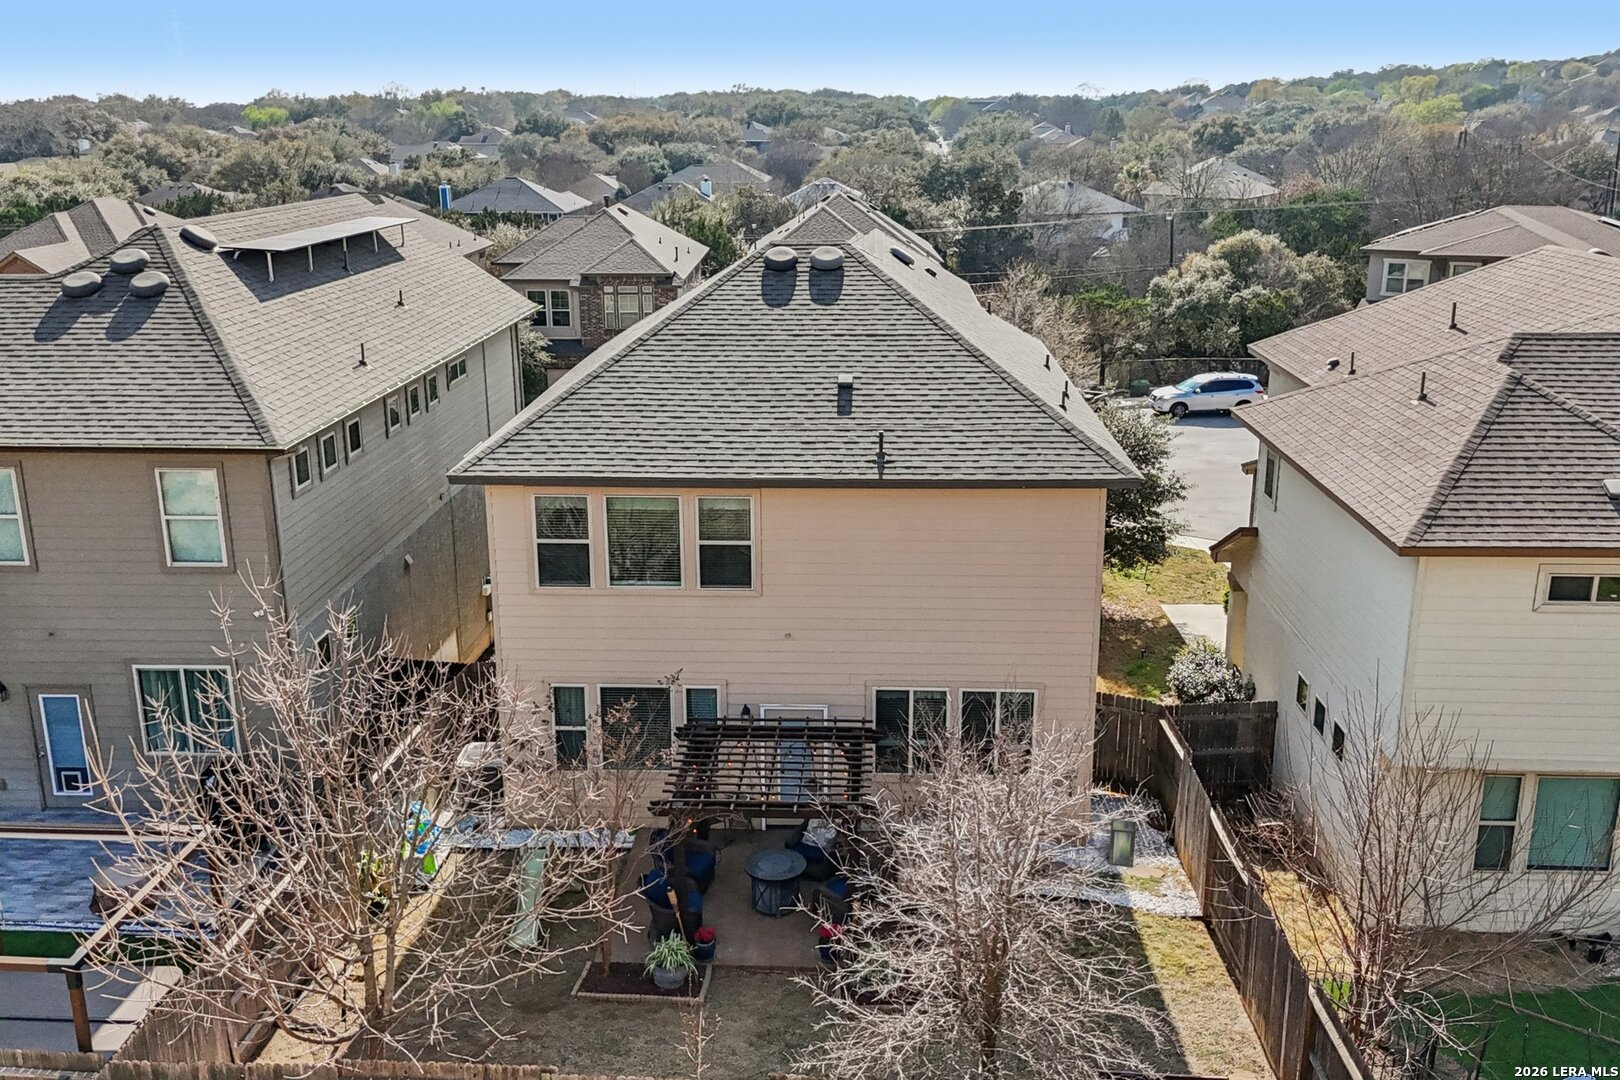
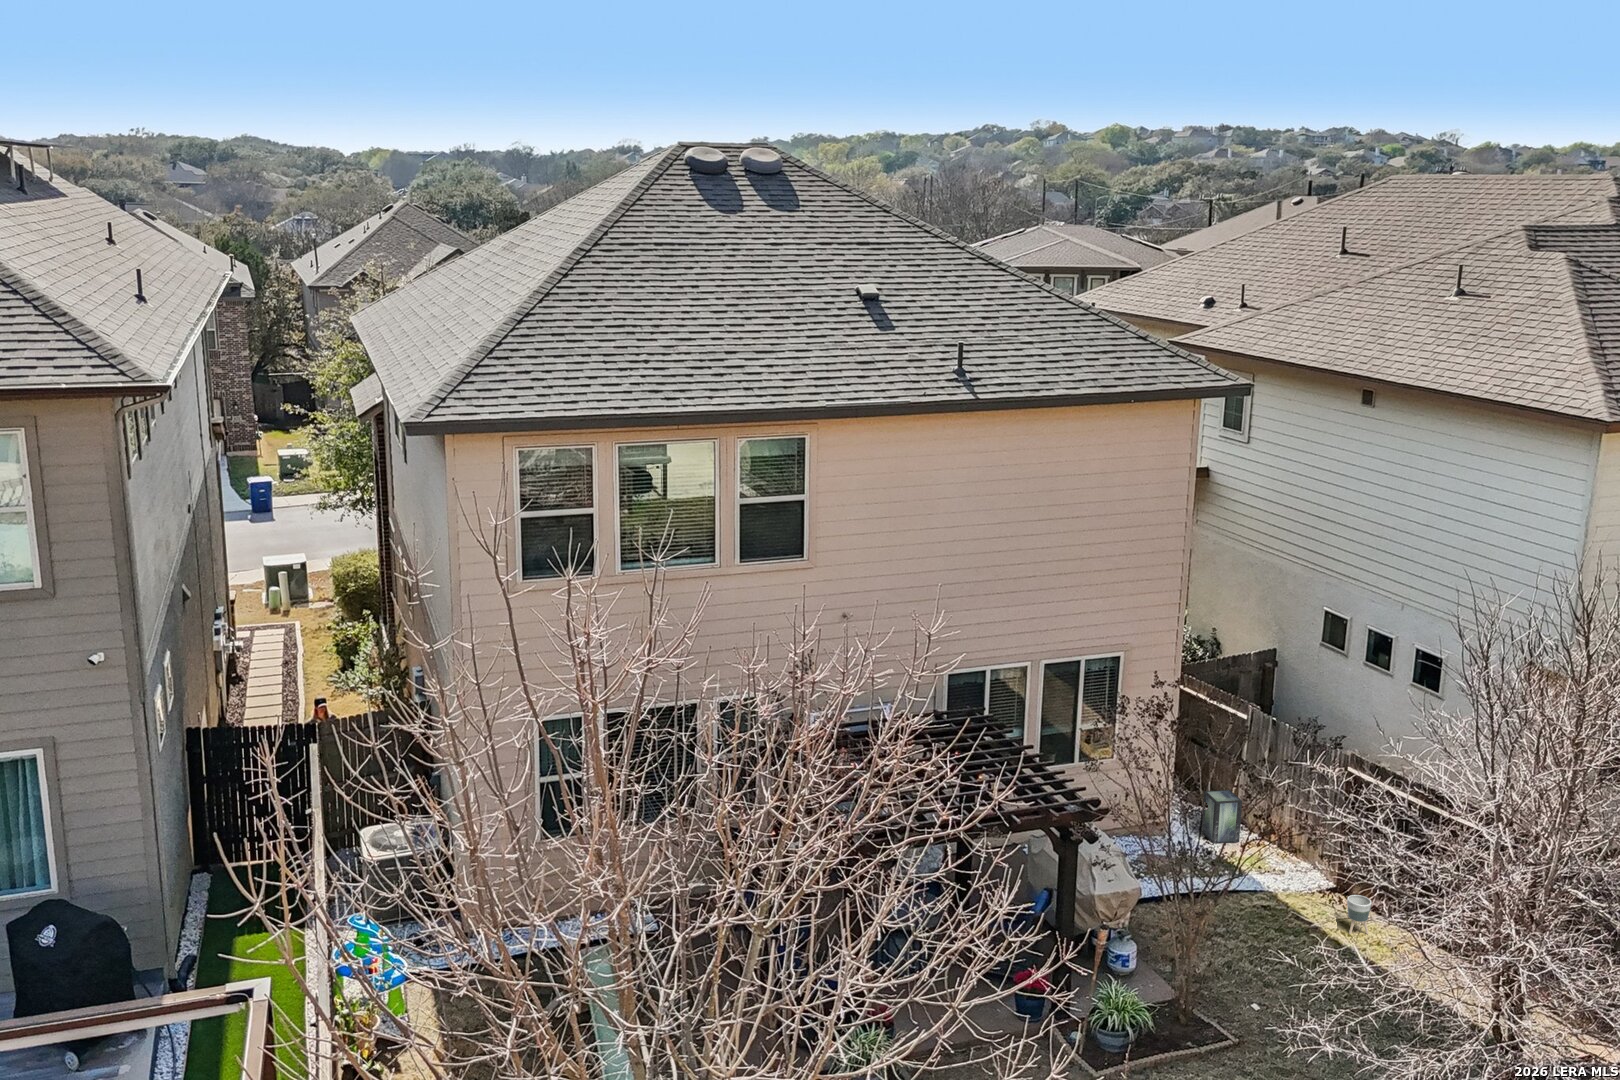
planter: none [1145,923,1166,958] -> present [1347,895,1372,934]

